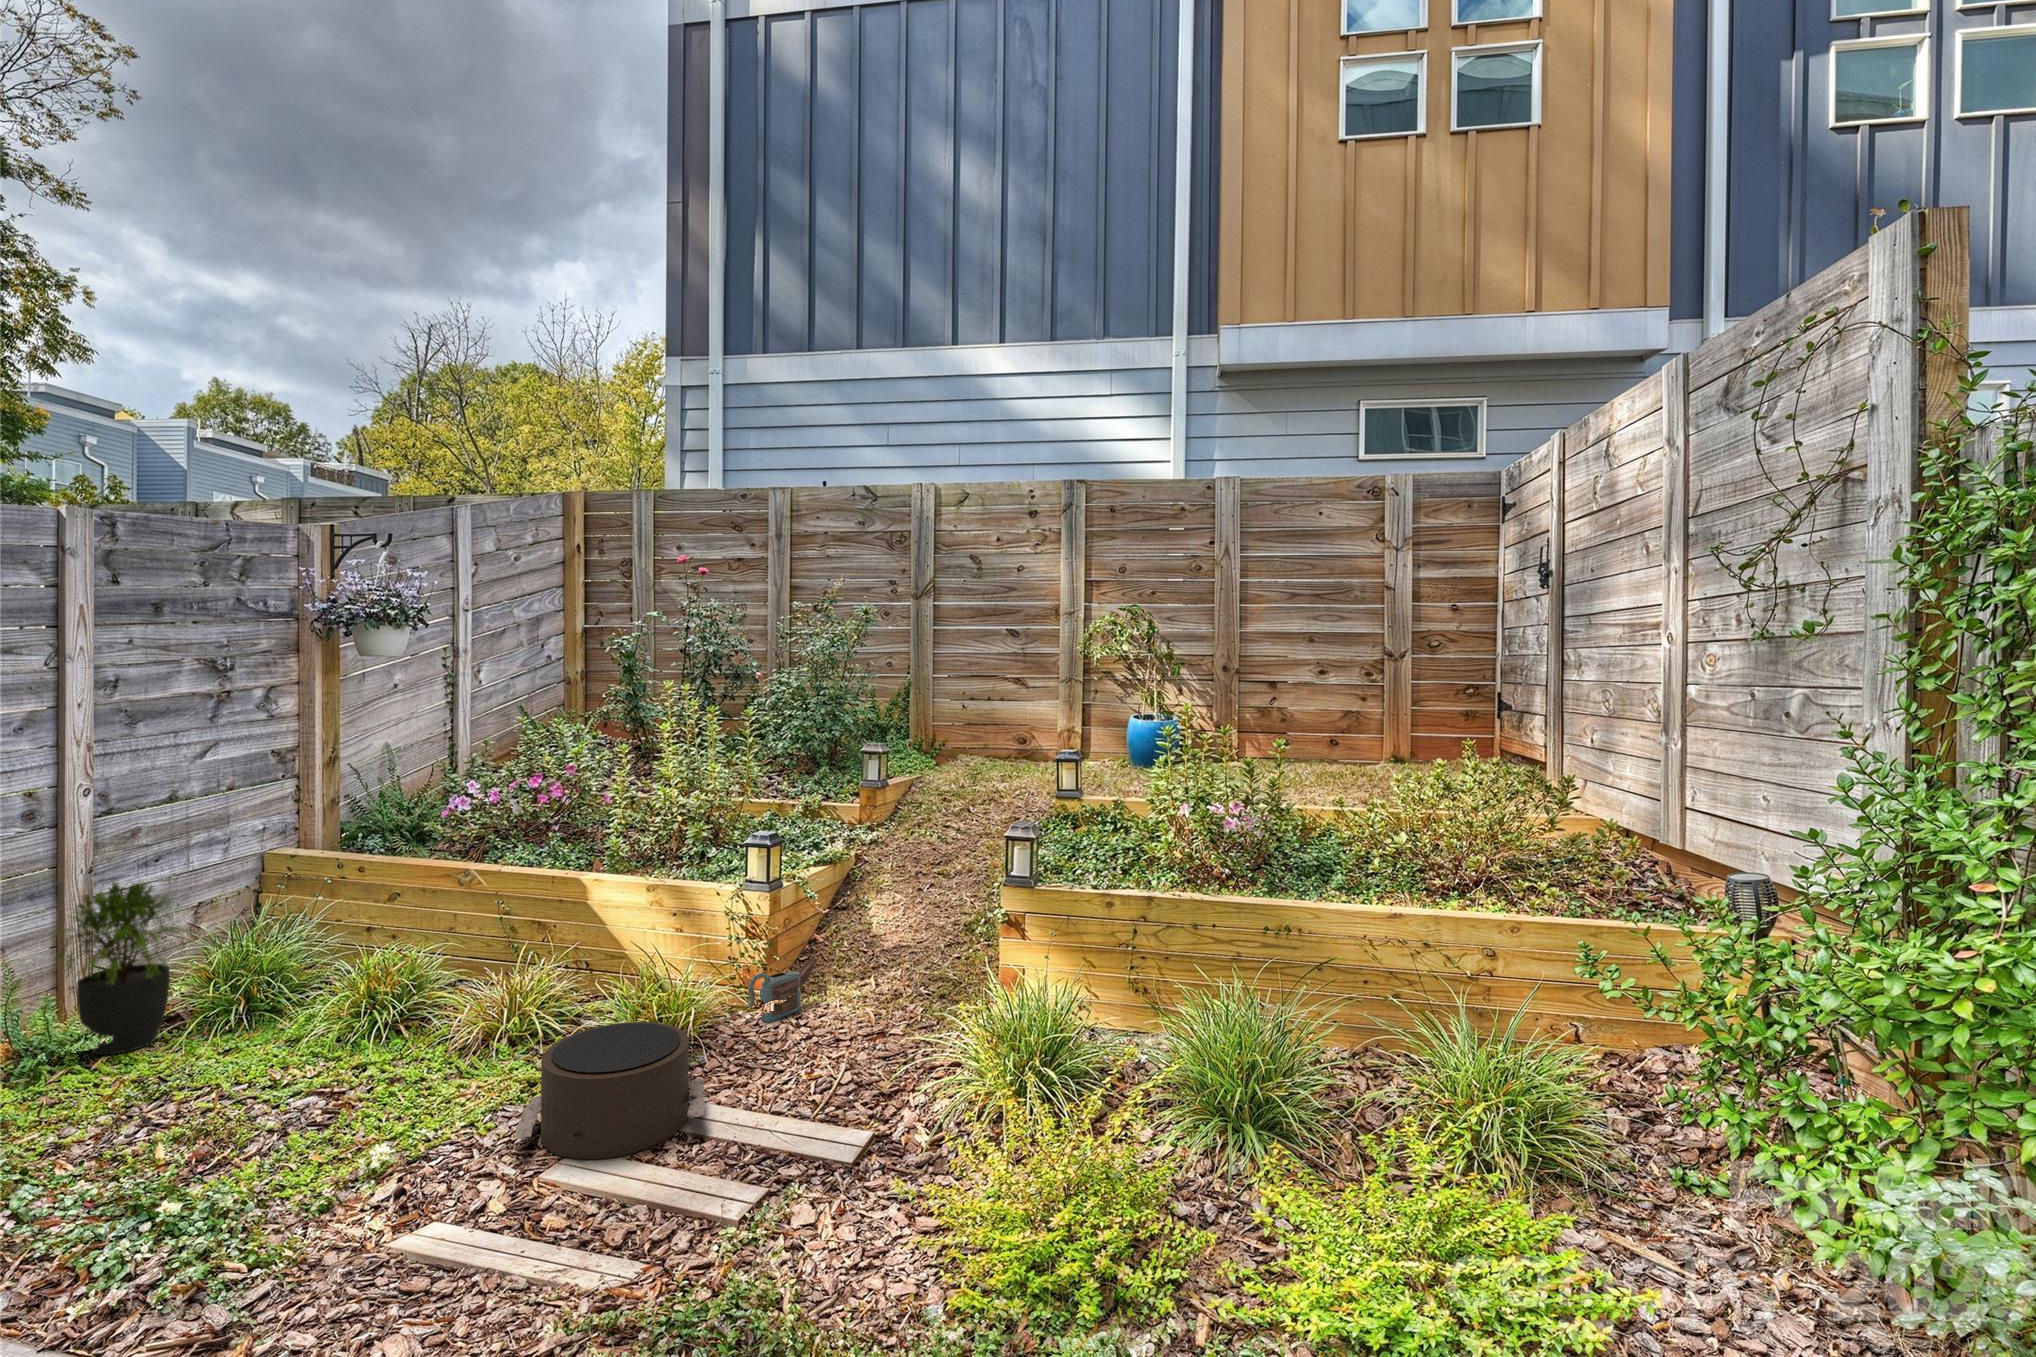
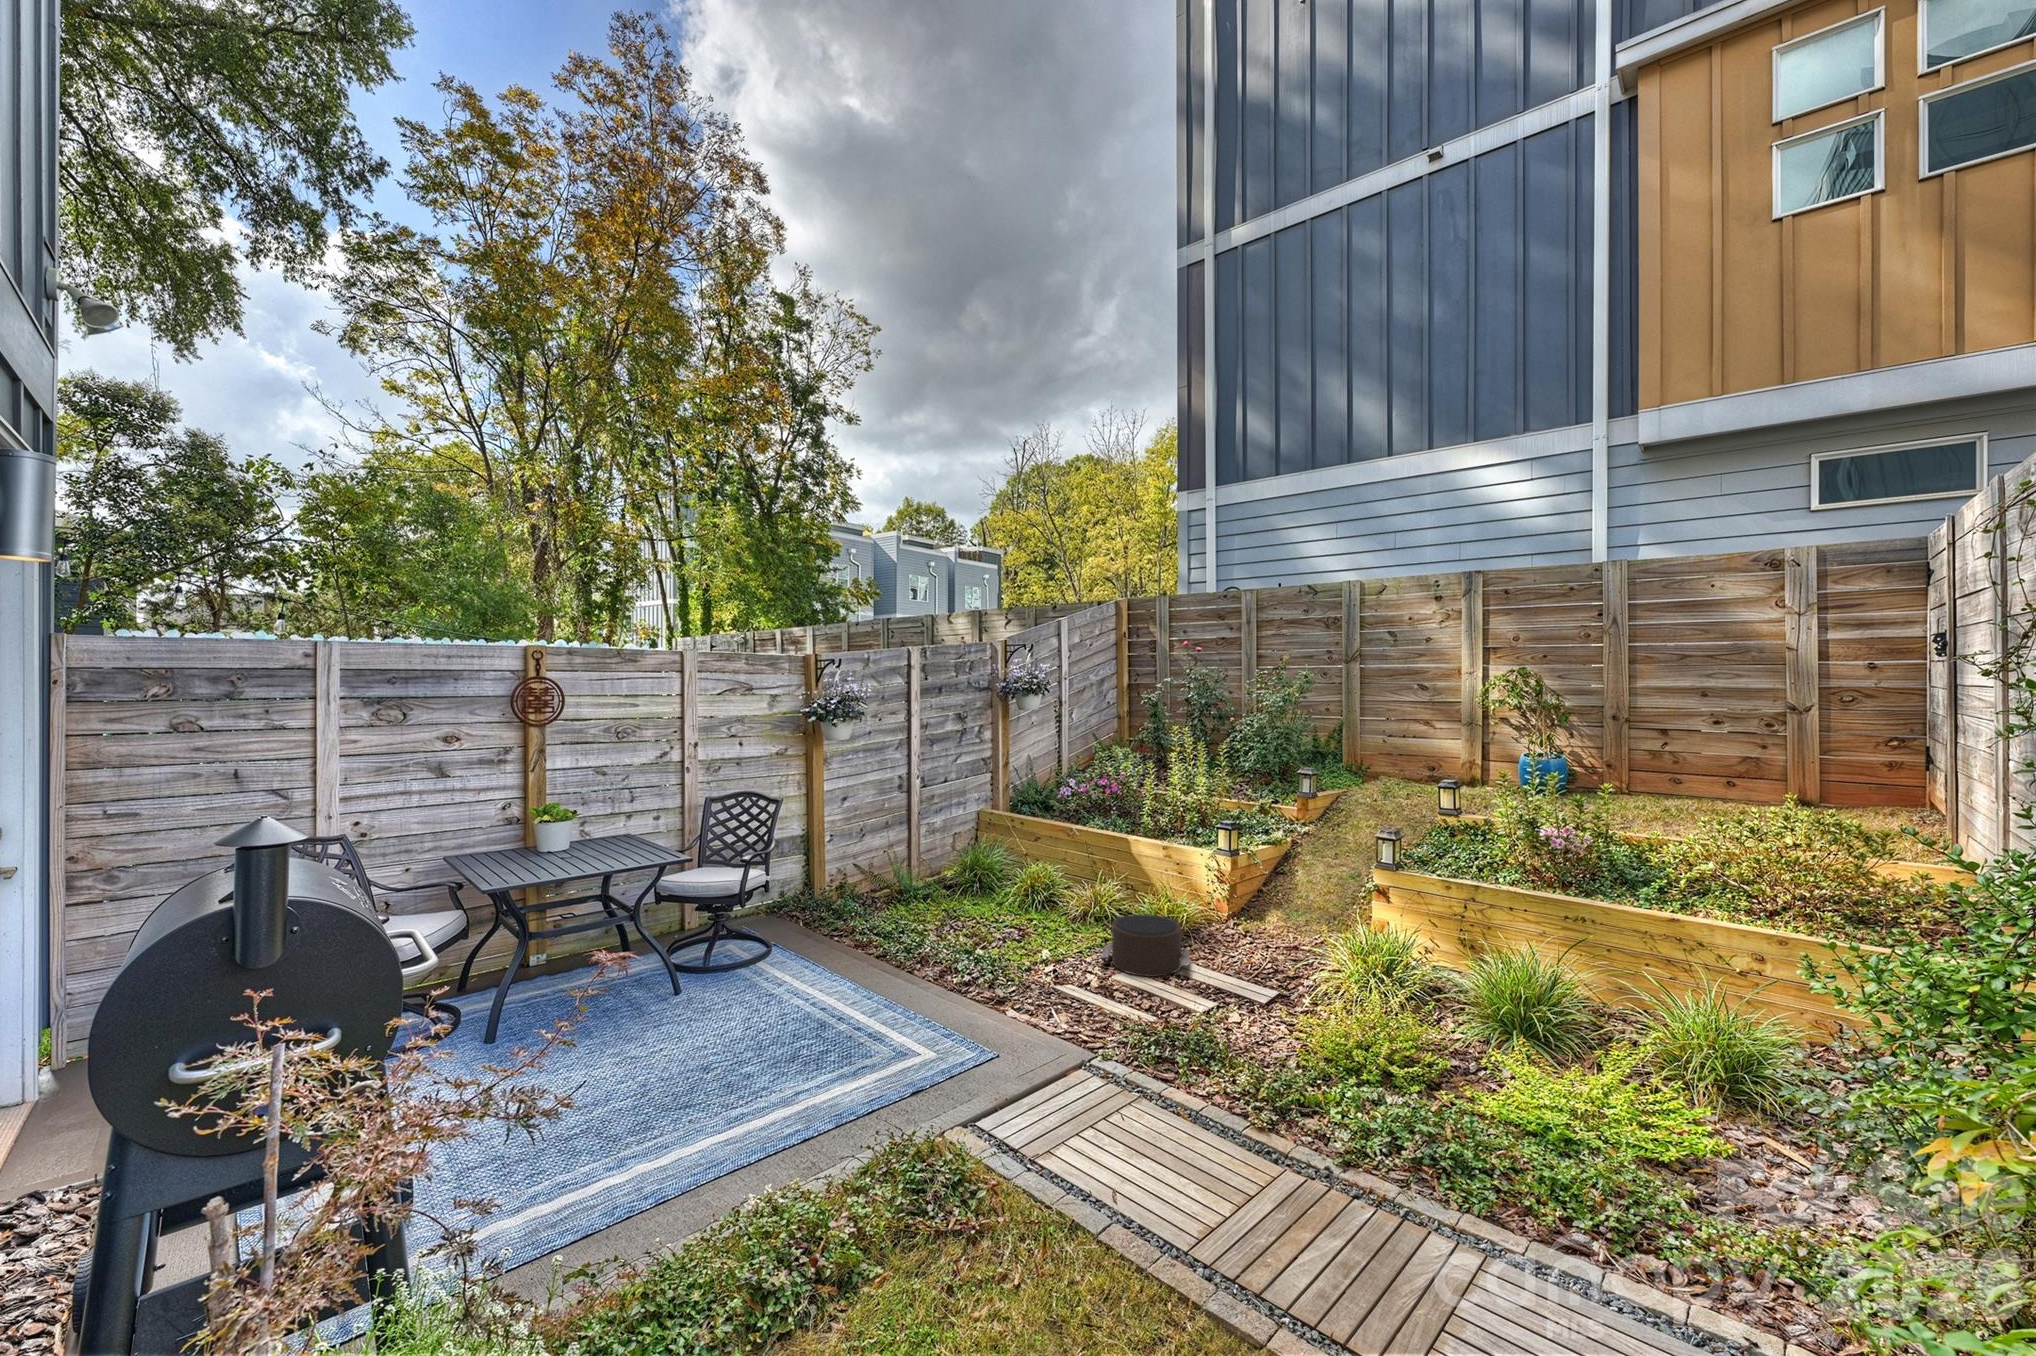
potted plant: present [55,881,192,1055] -> none [915,818,965,897]
watering can: present [747,957,817,1022] -> none [1216,899,1259,933]

